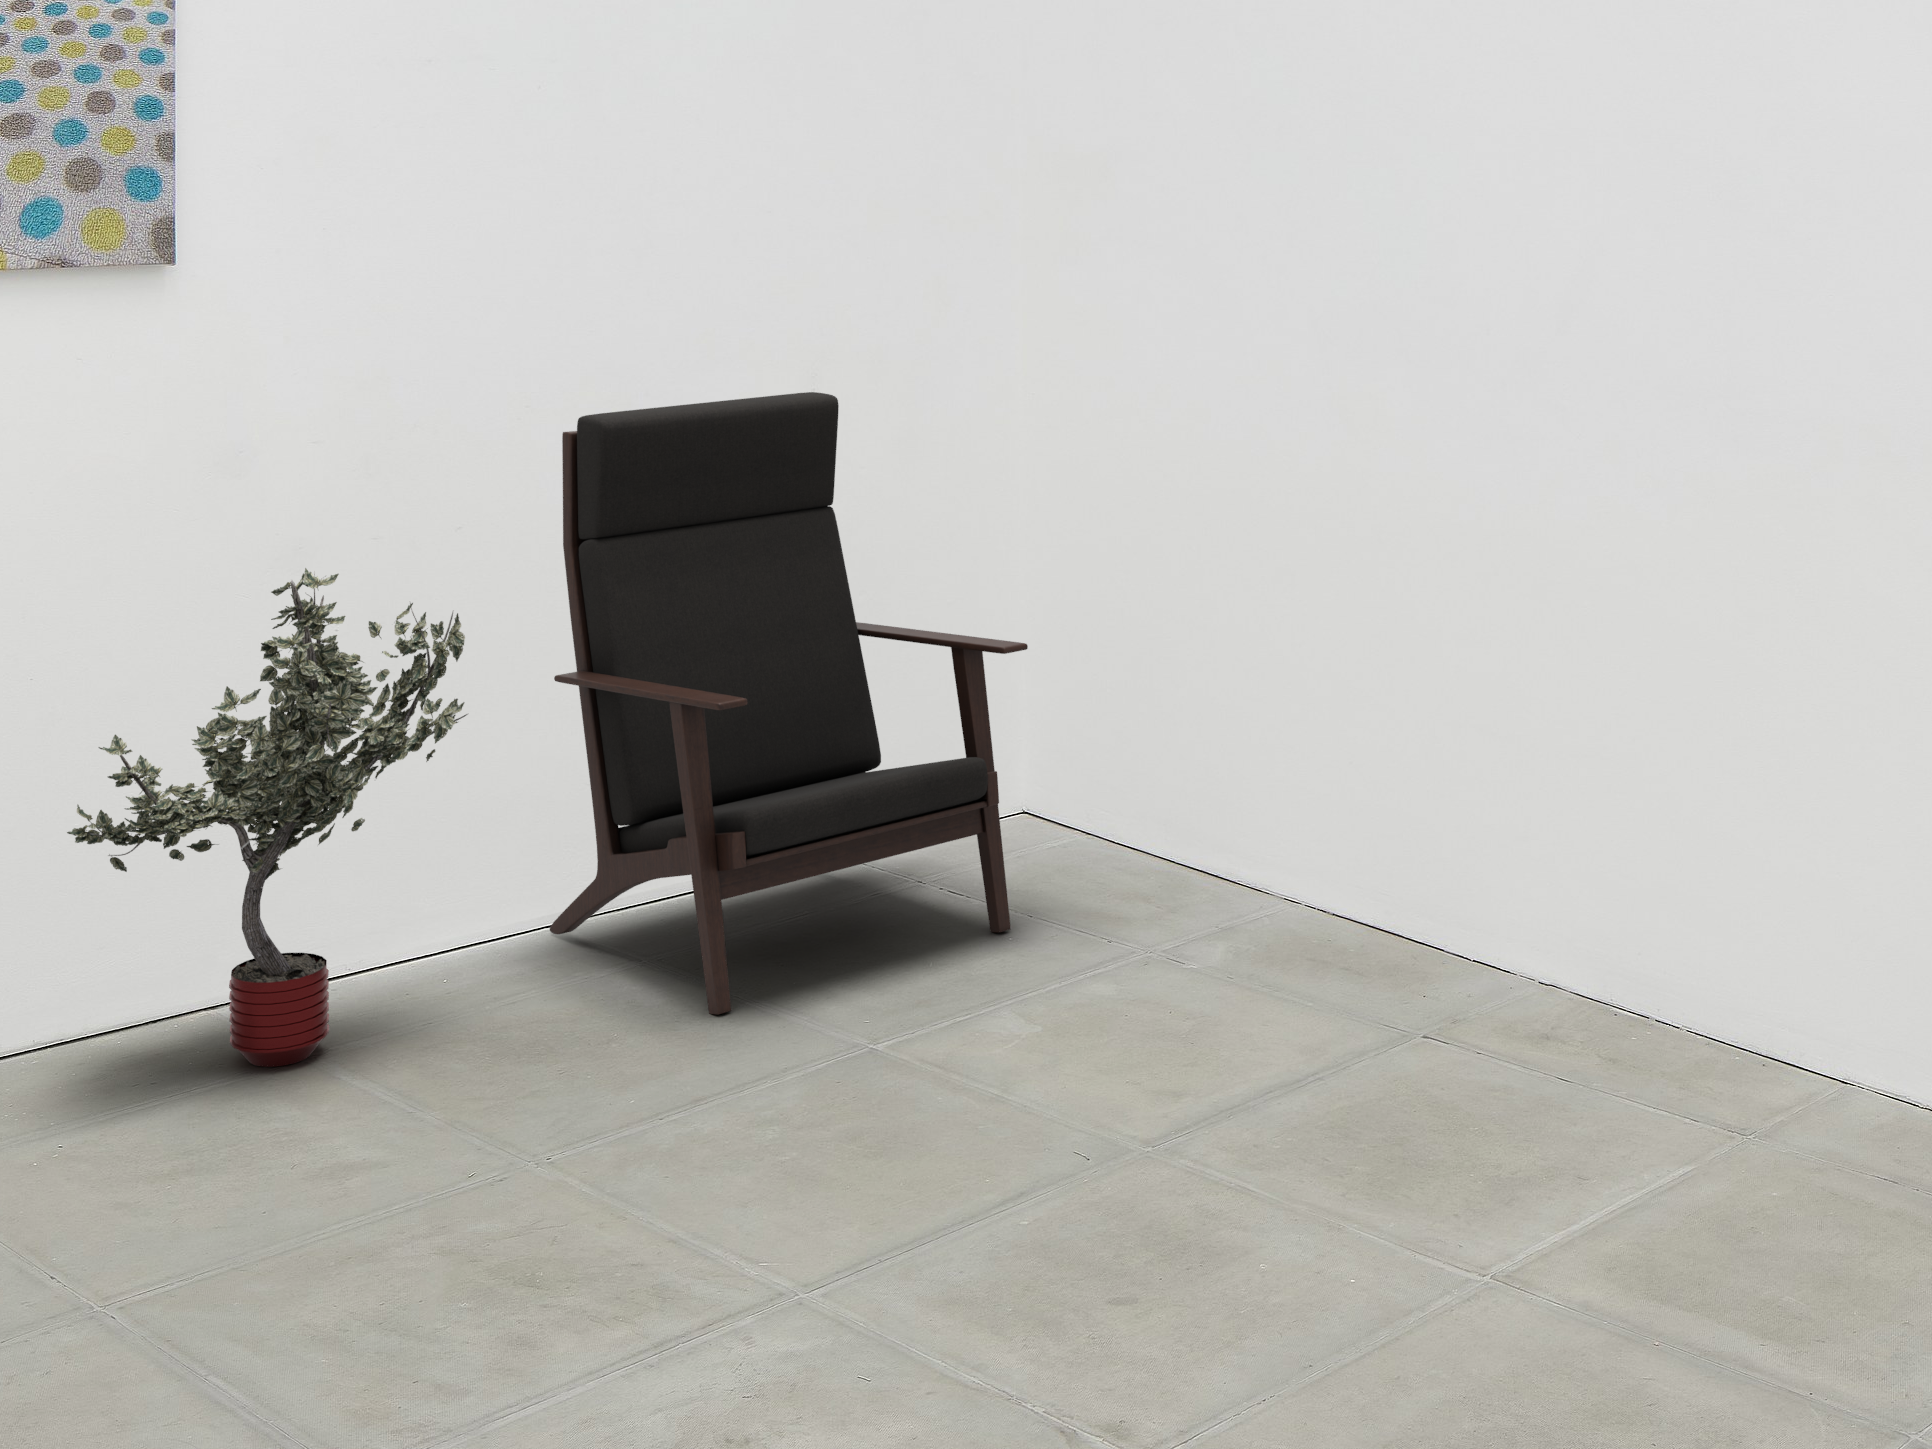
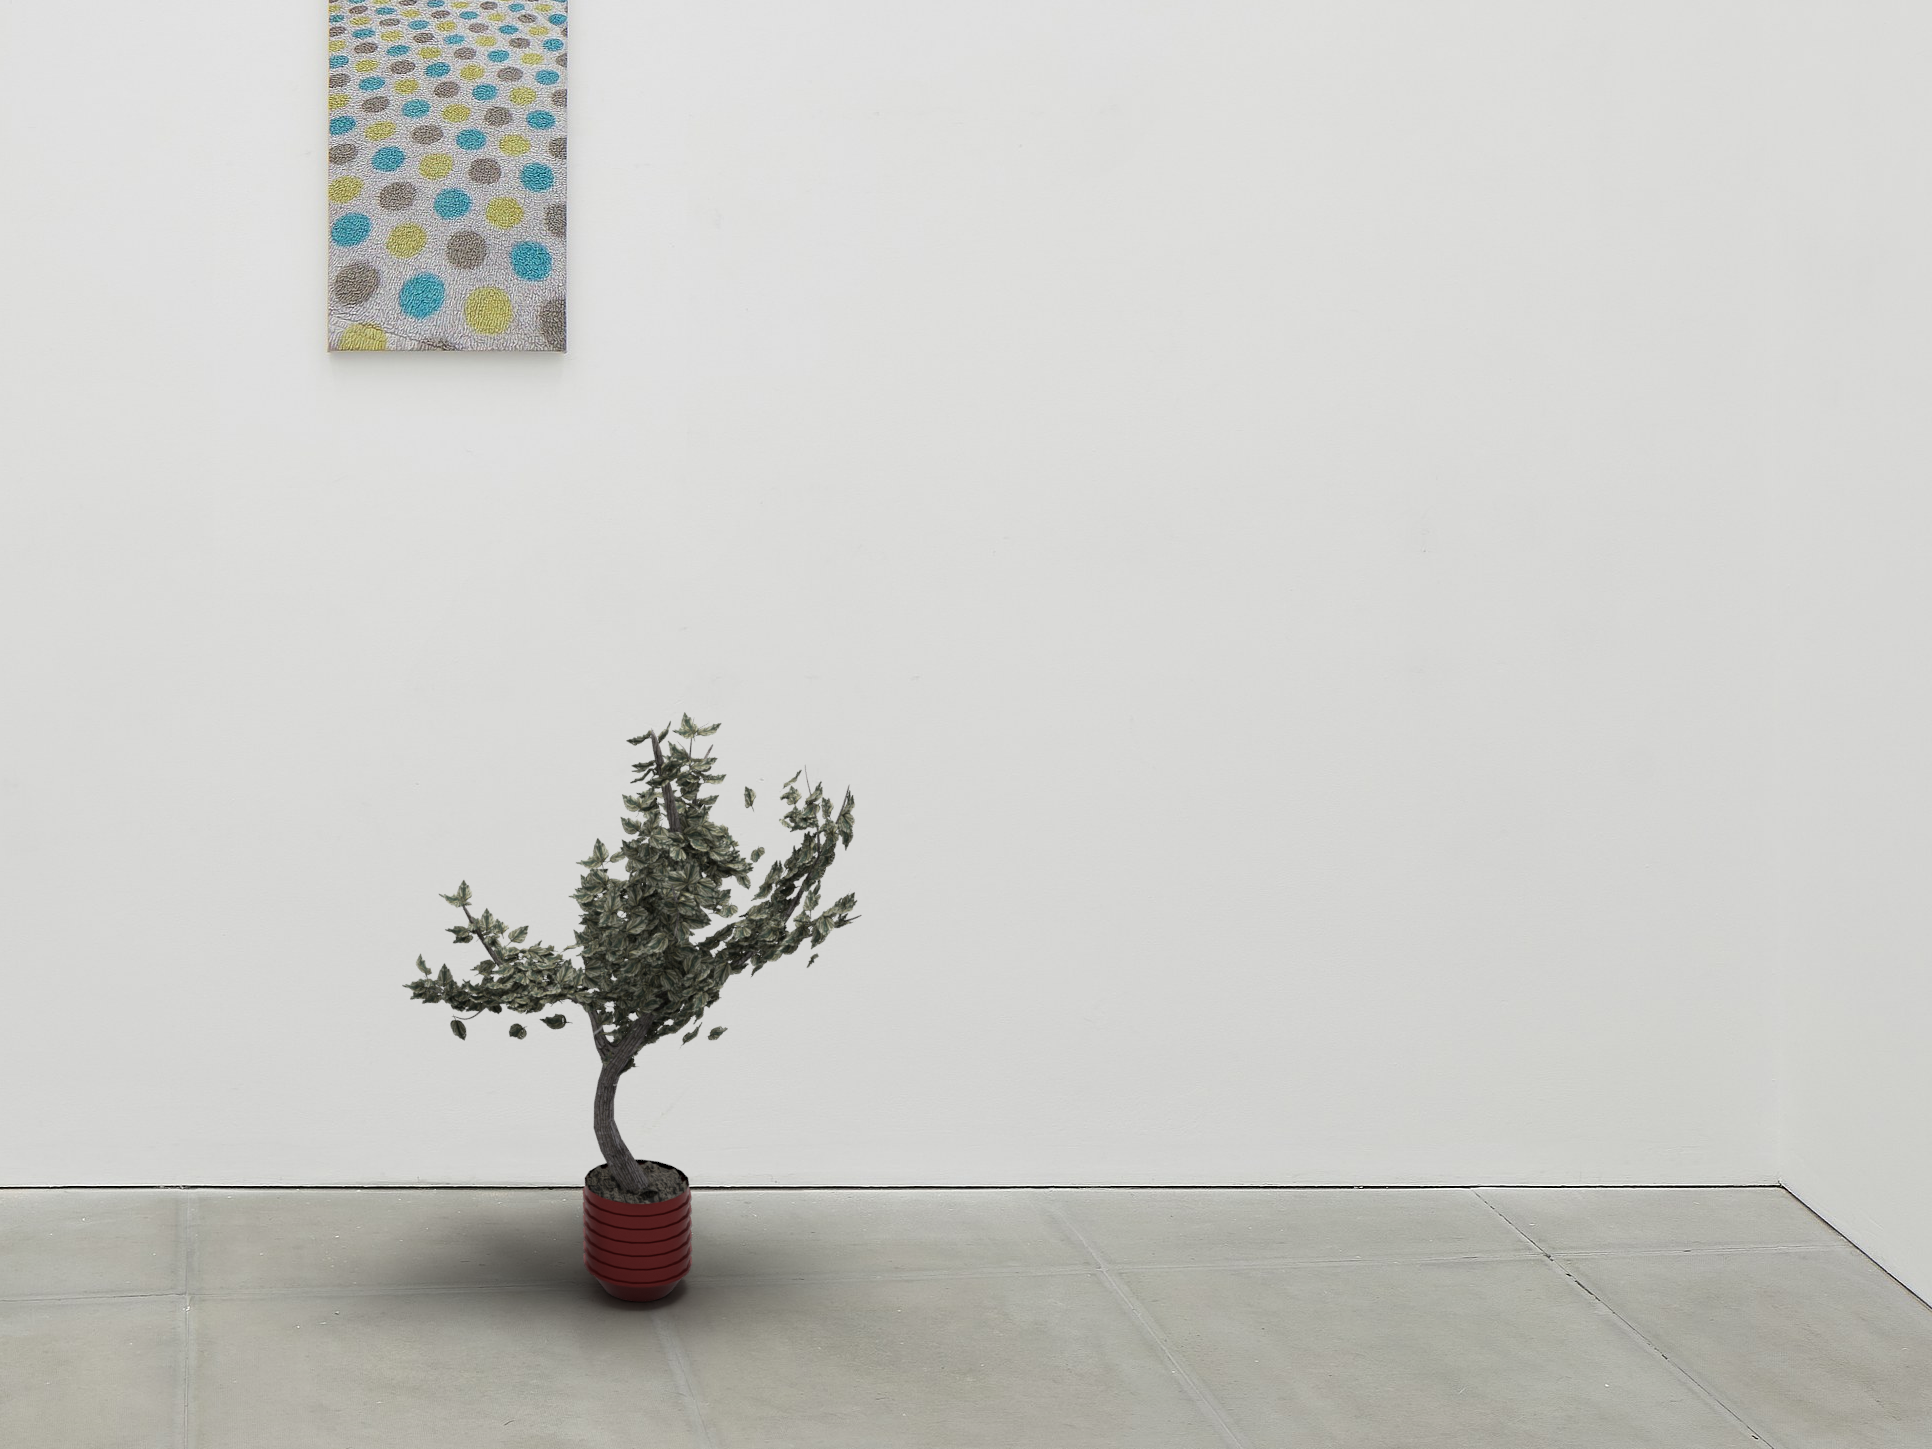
lounge chair: present [550,392,1028,1014] -> none [1001,544,1638,1379]

